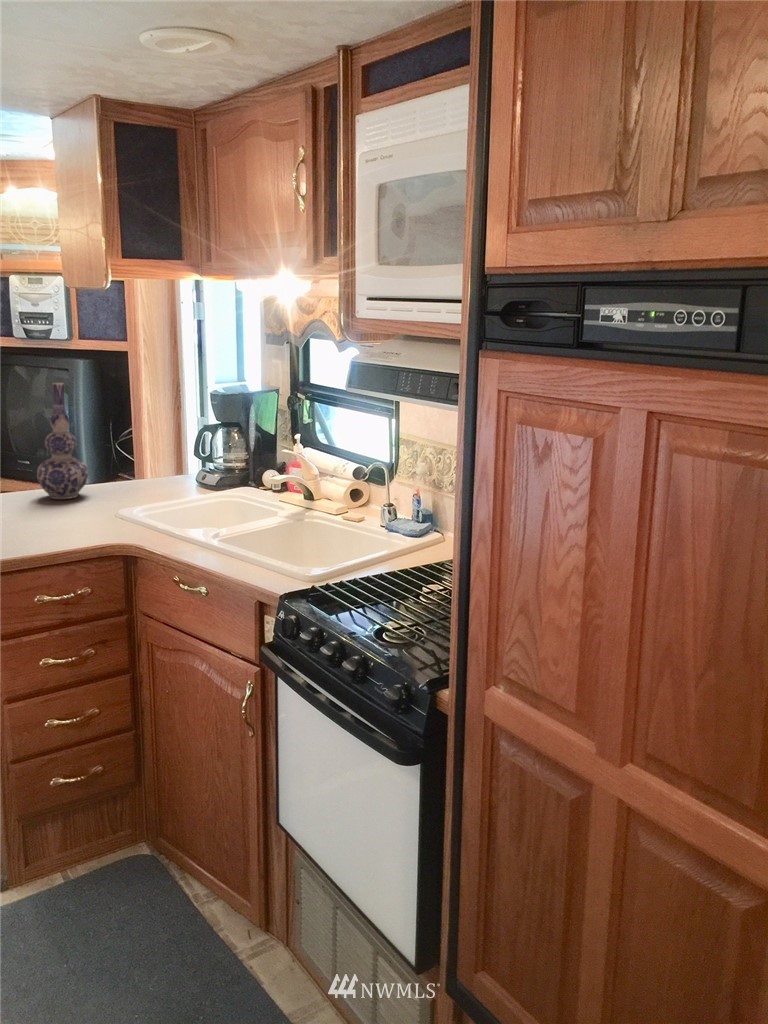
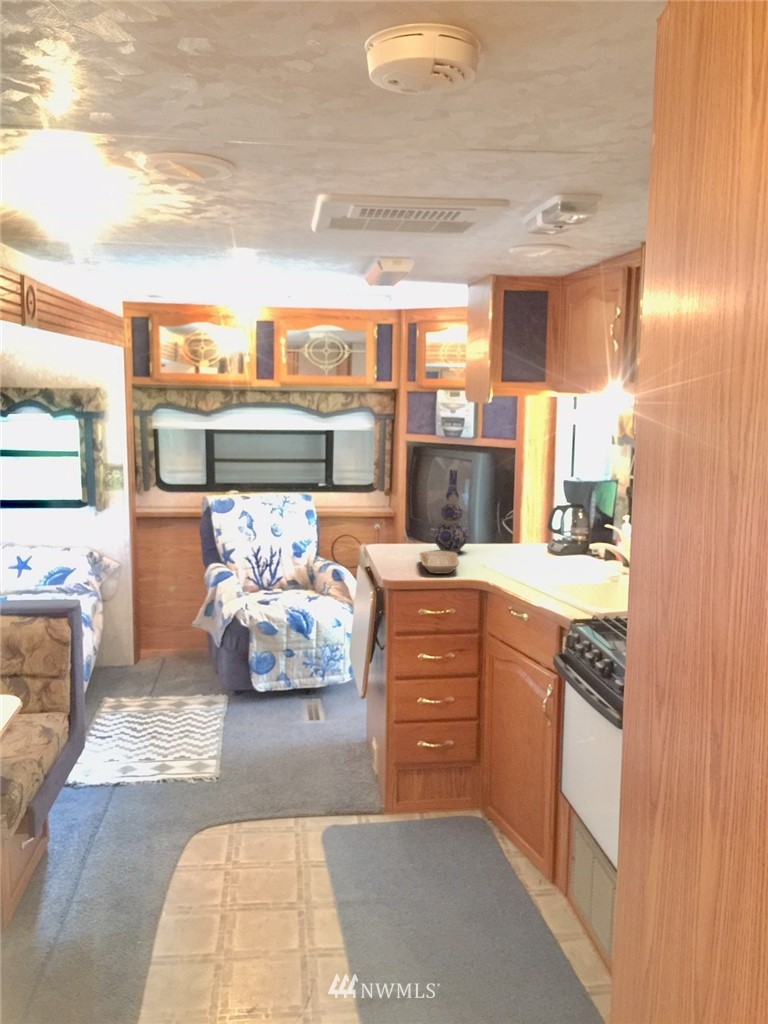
tray: none [23,499,89,536] -> present [420,551,459,573]

